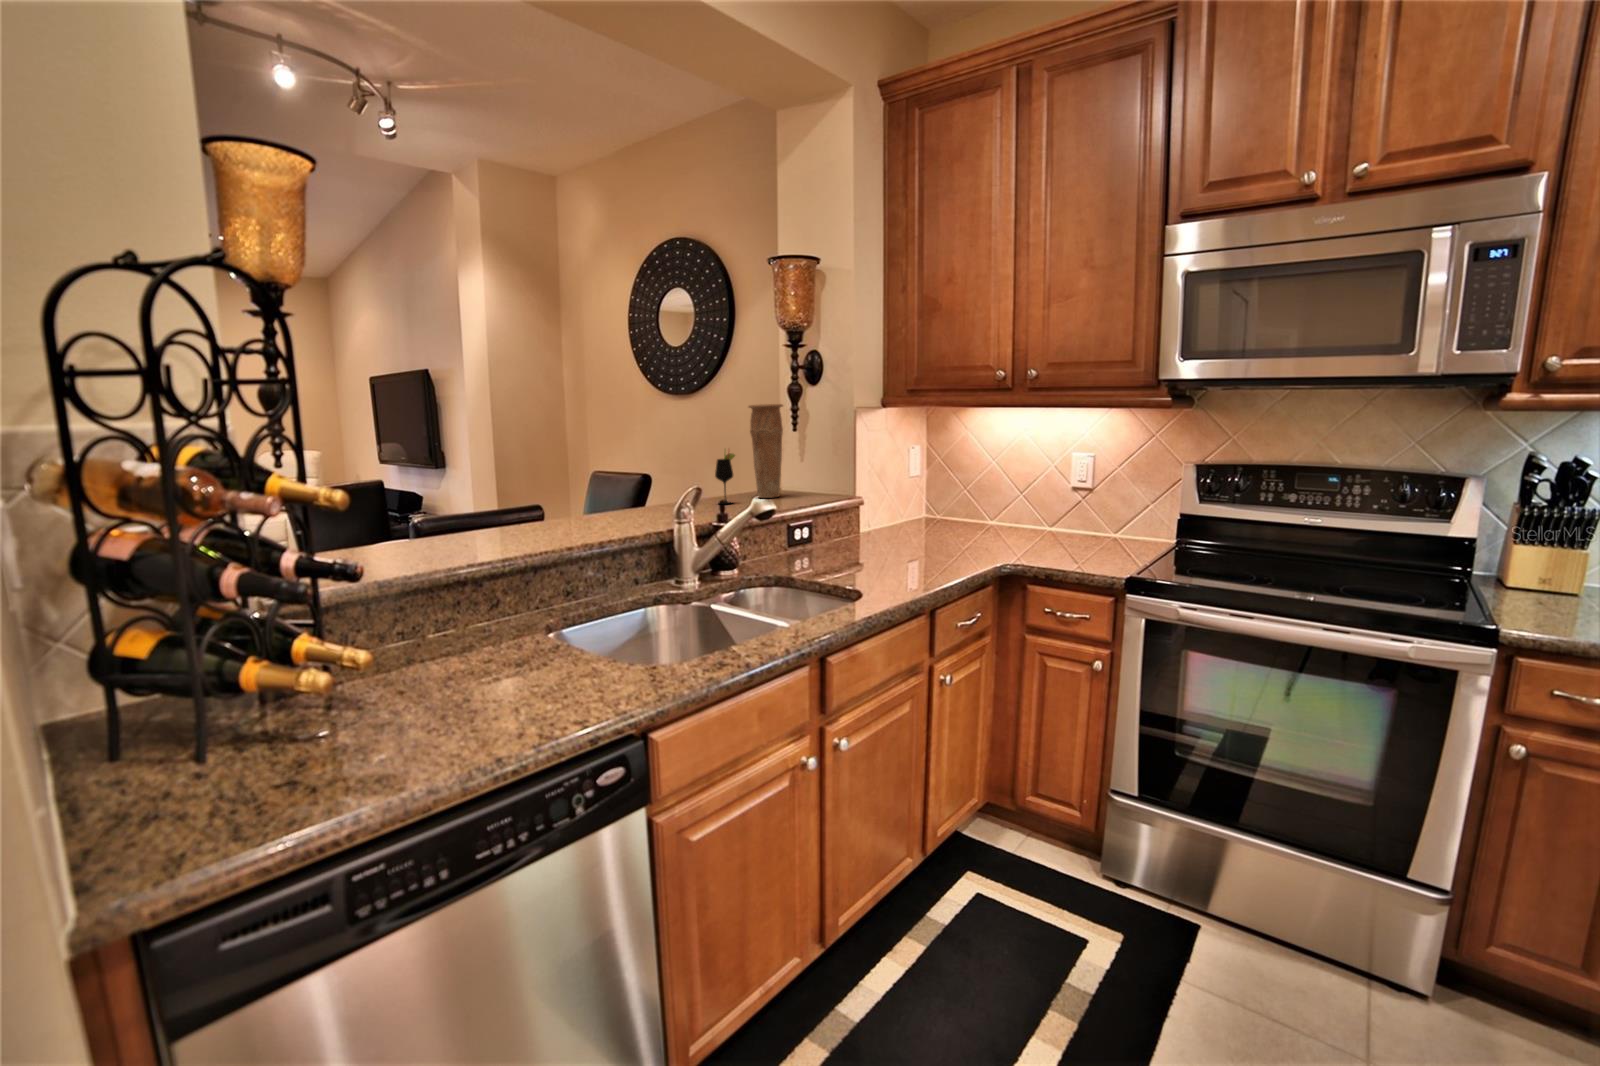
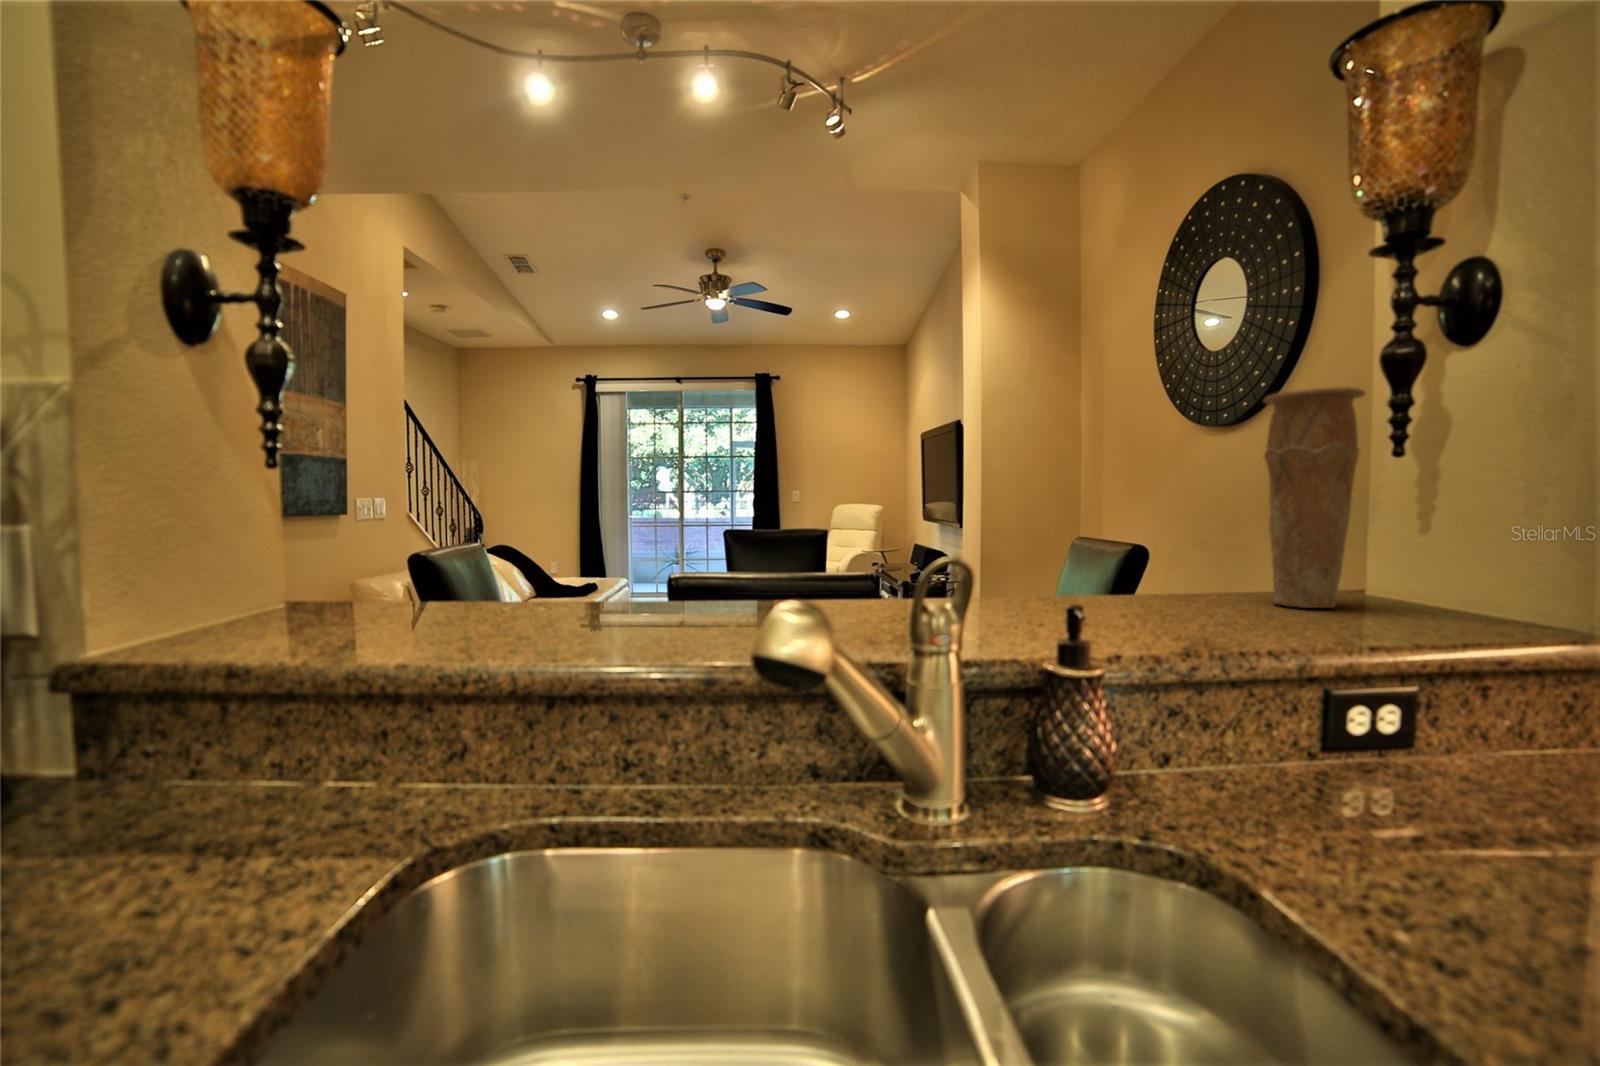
wine glass: present [715,453,735,504] -> none [1157,486,1209,609]

